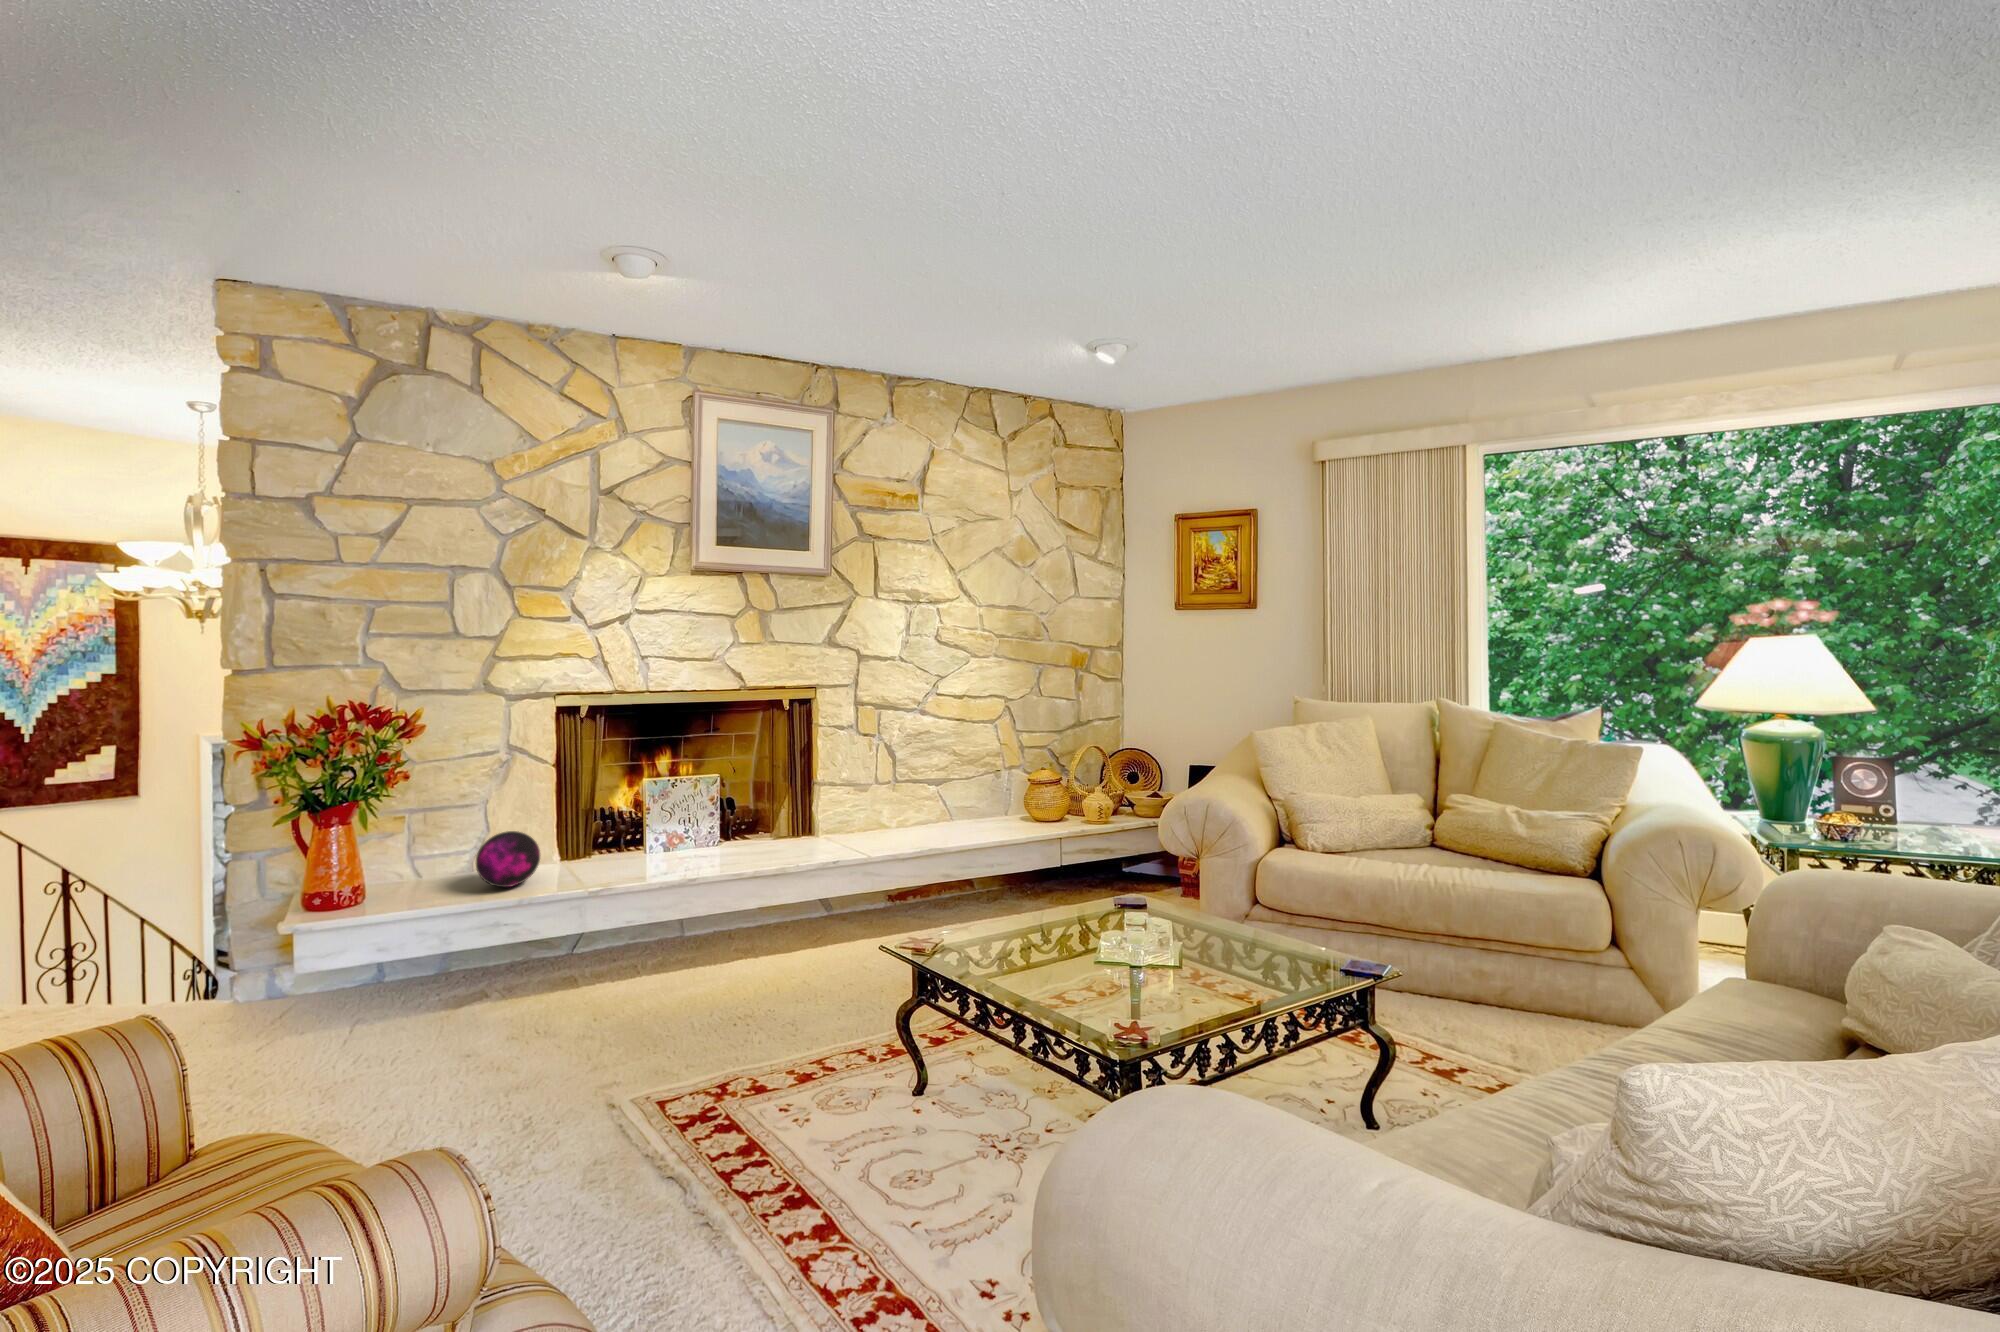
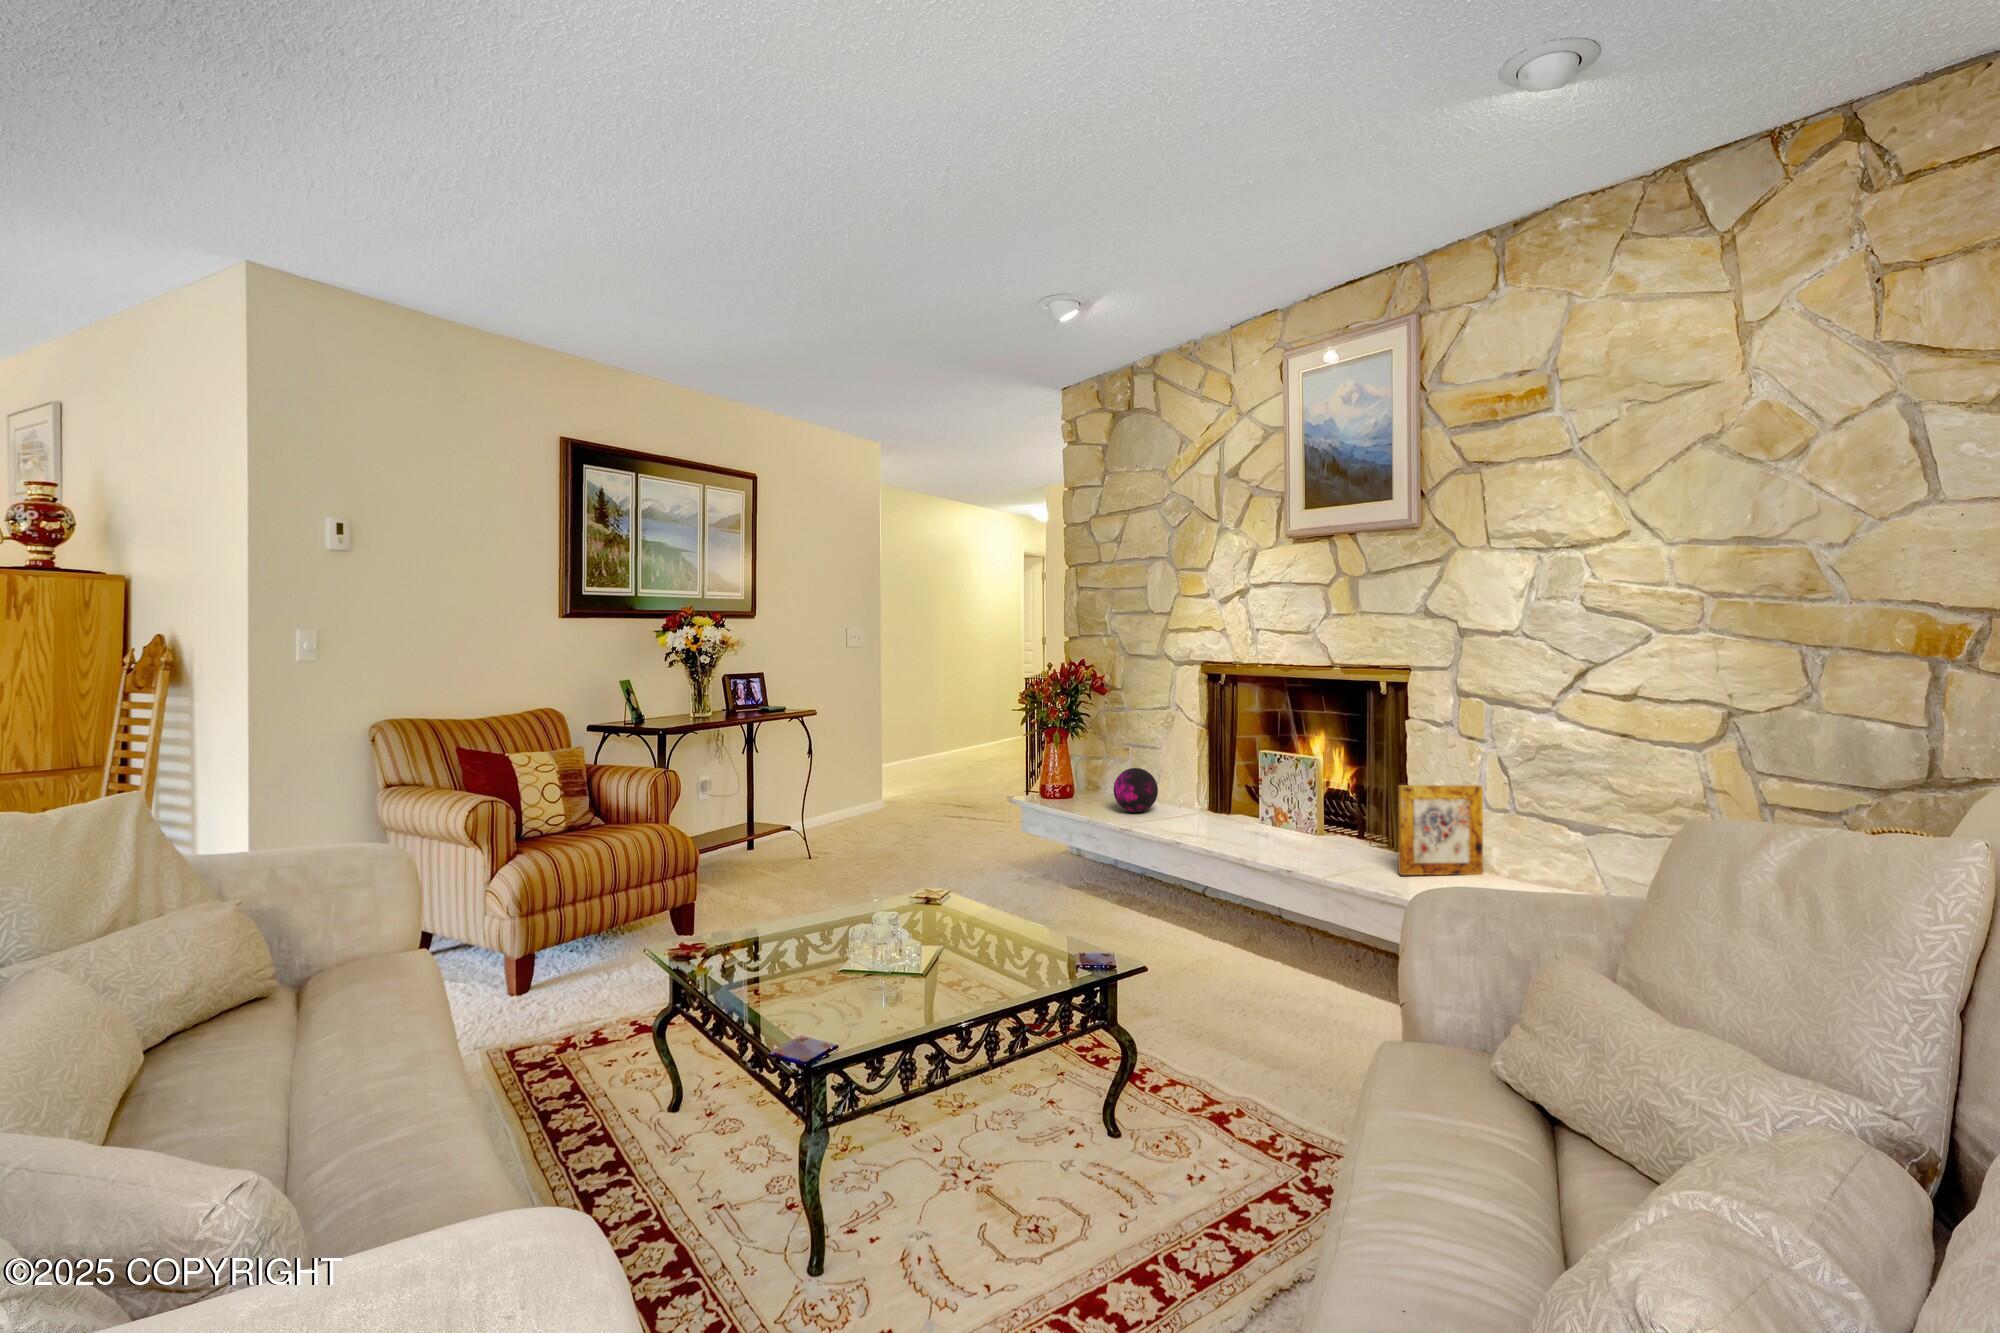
picture frame: none [859,771,888,852] -> present [1398,785,1483,875]

